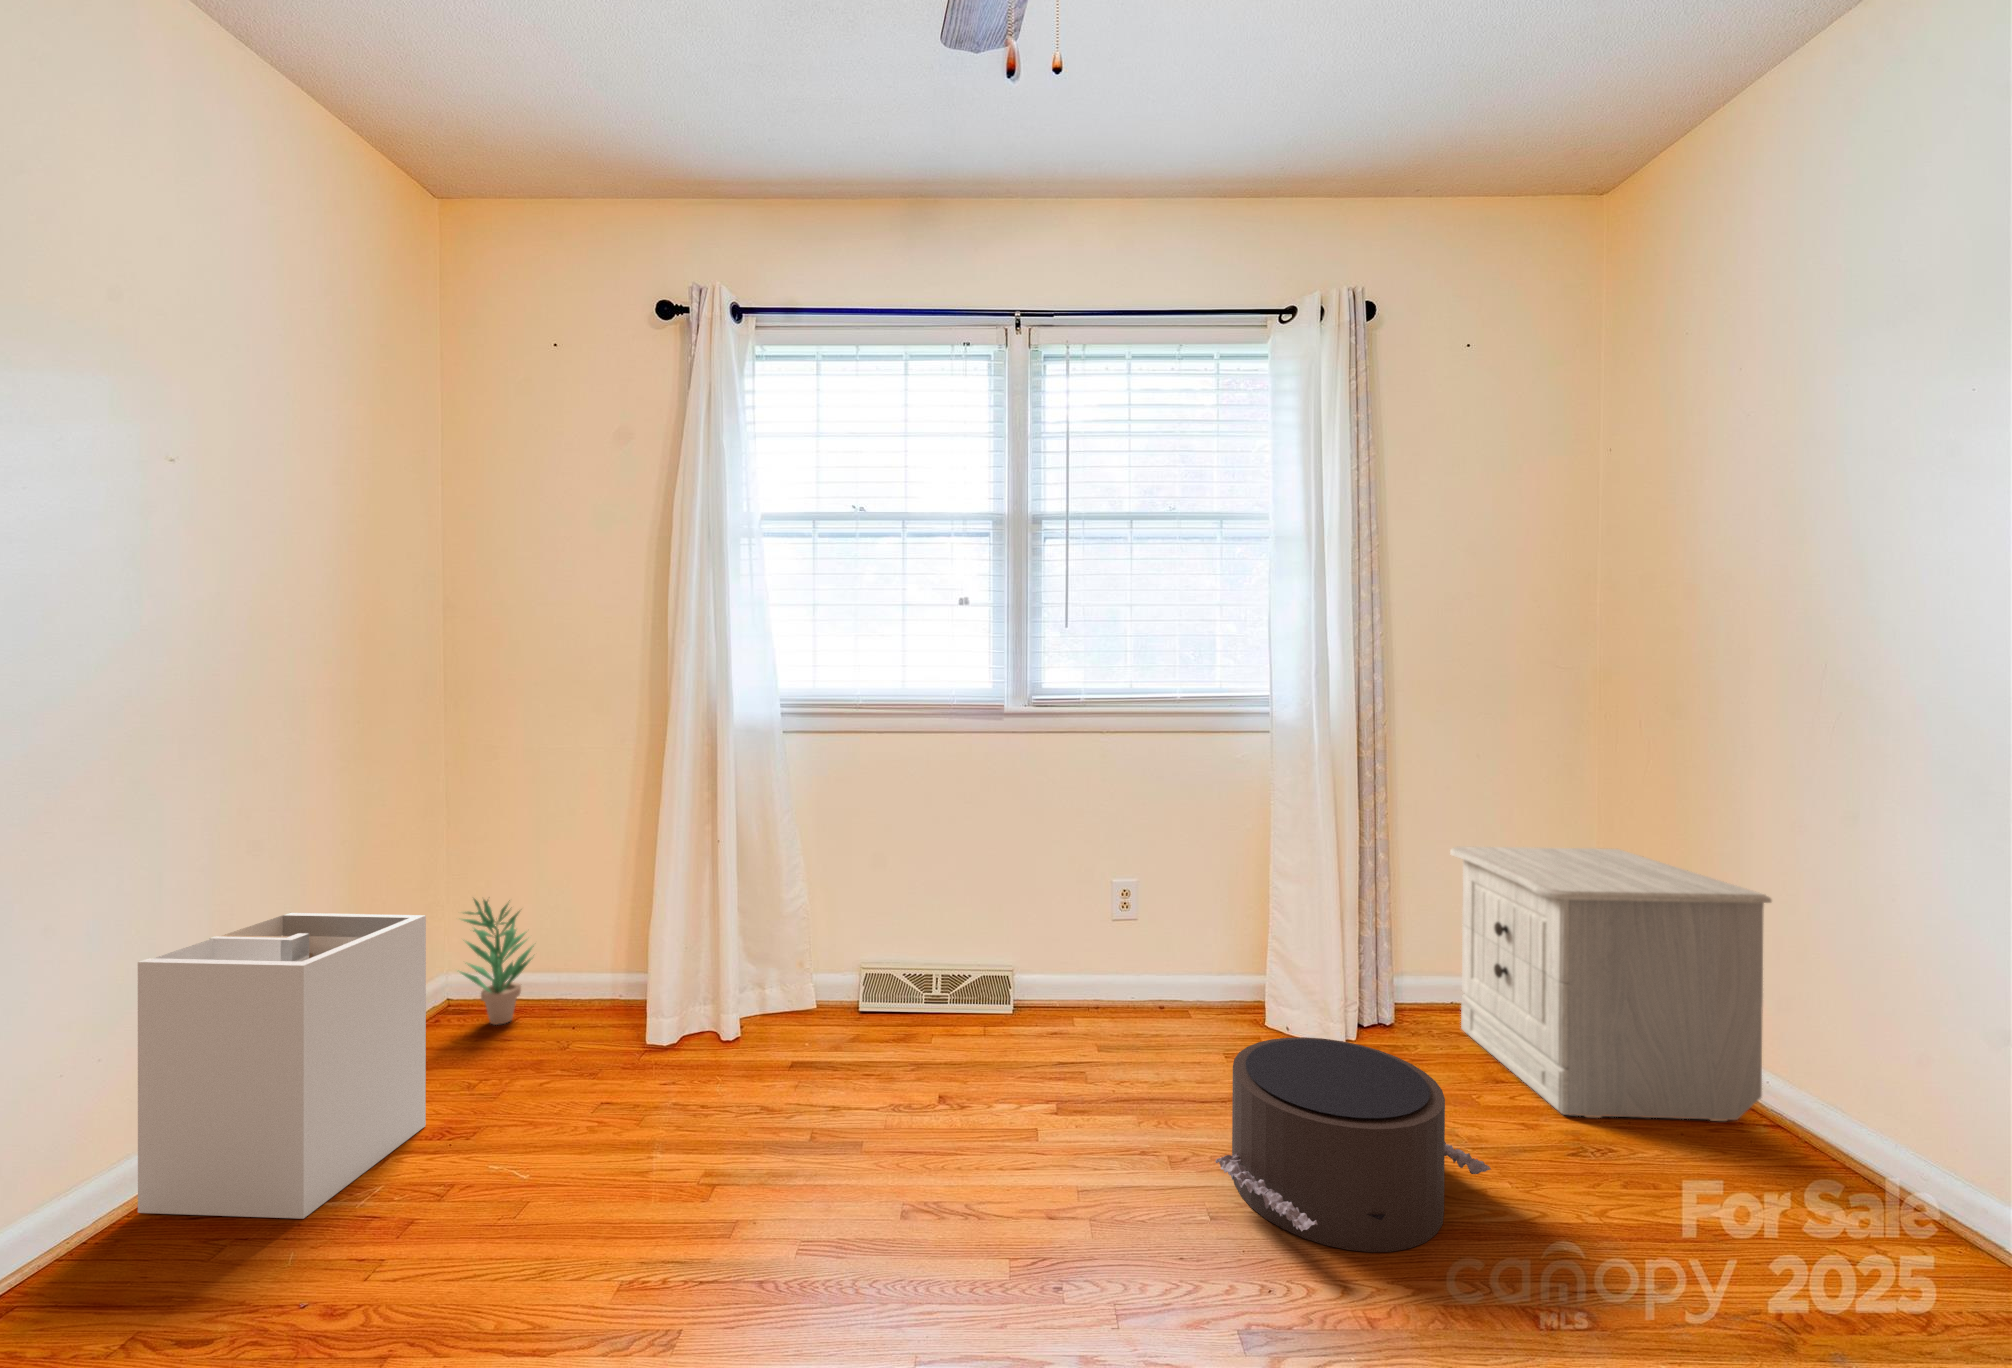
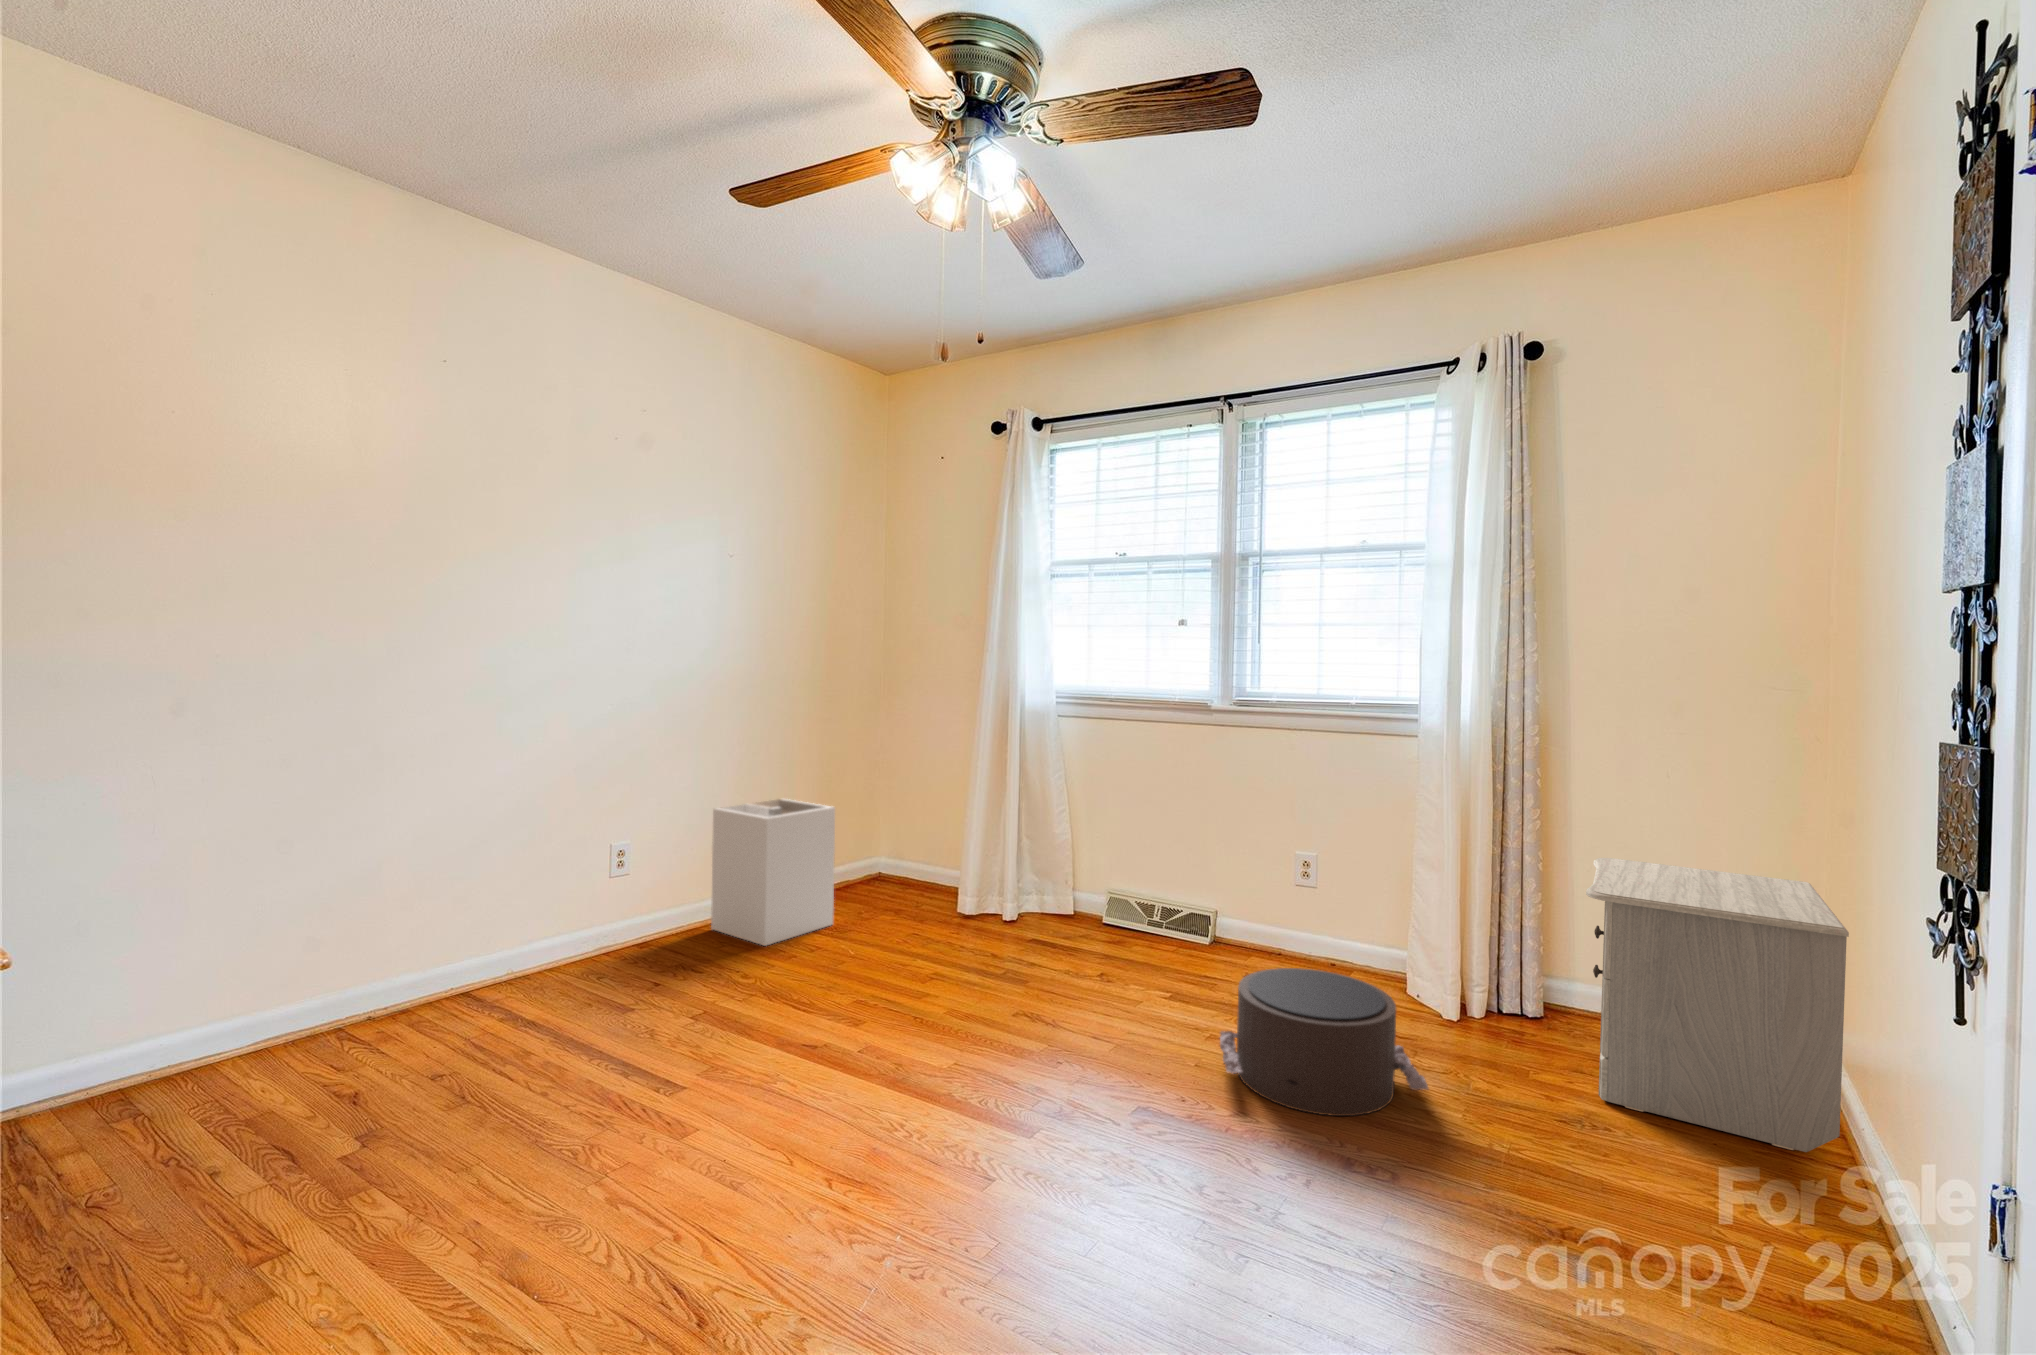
potted plant: present [460,899,534,1025] -> none [875,808,922,889]

